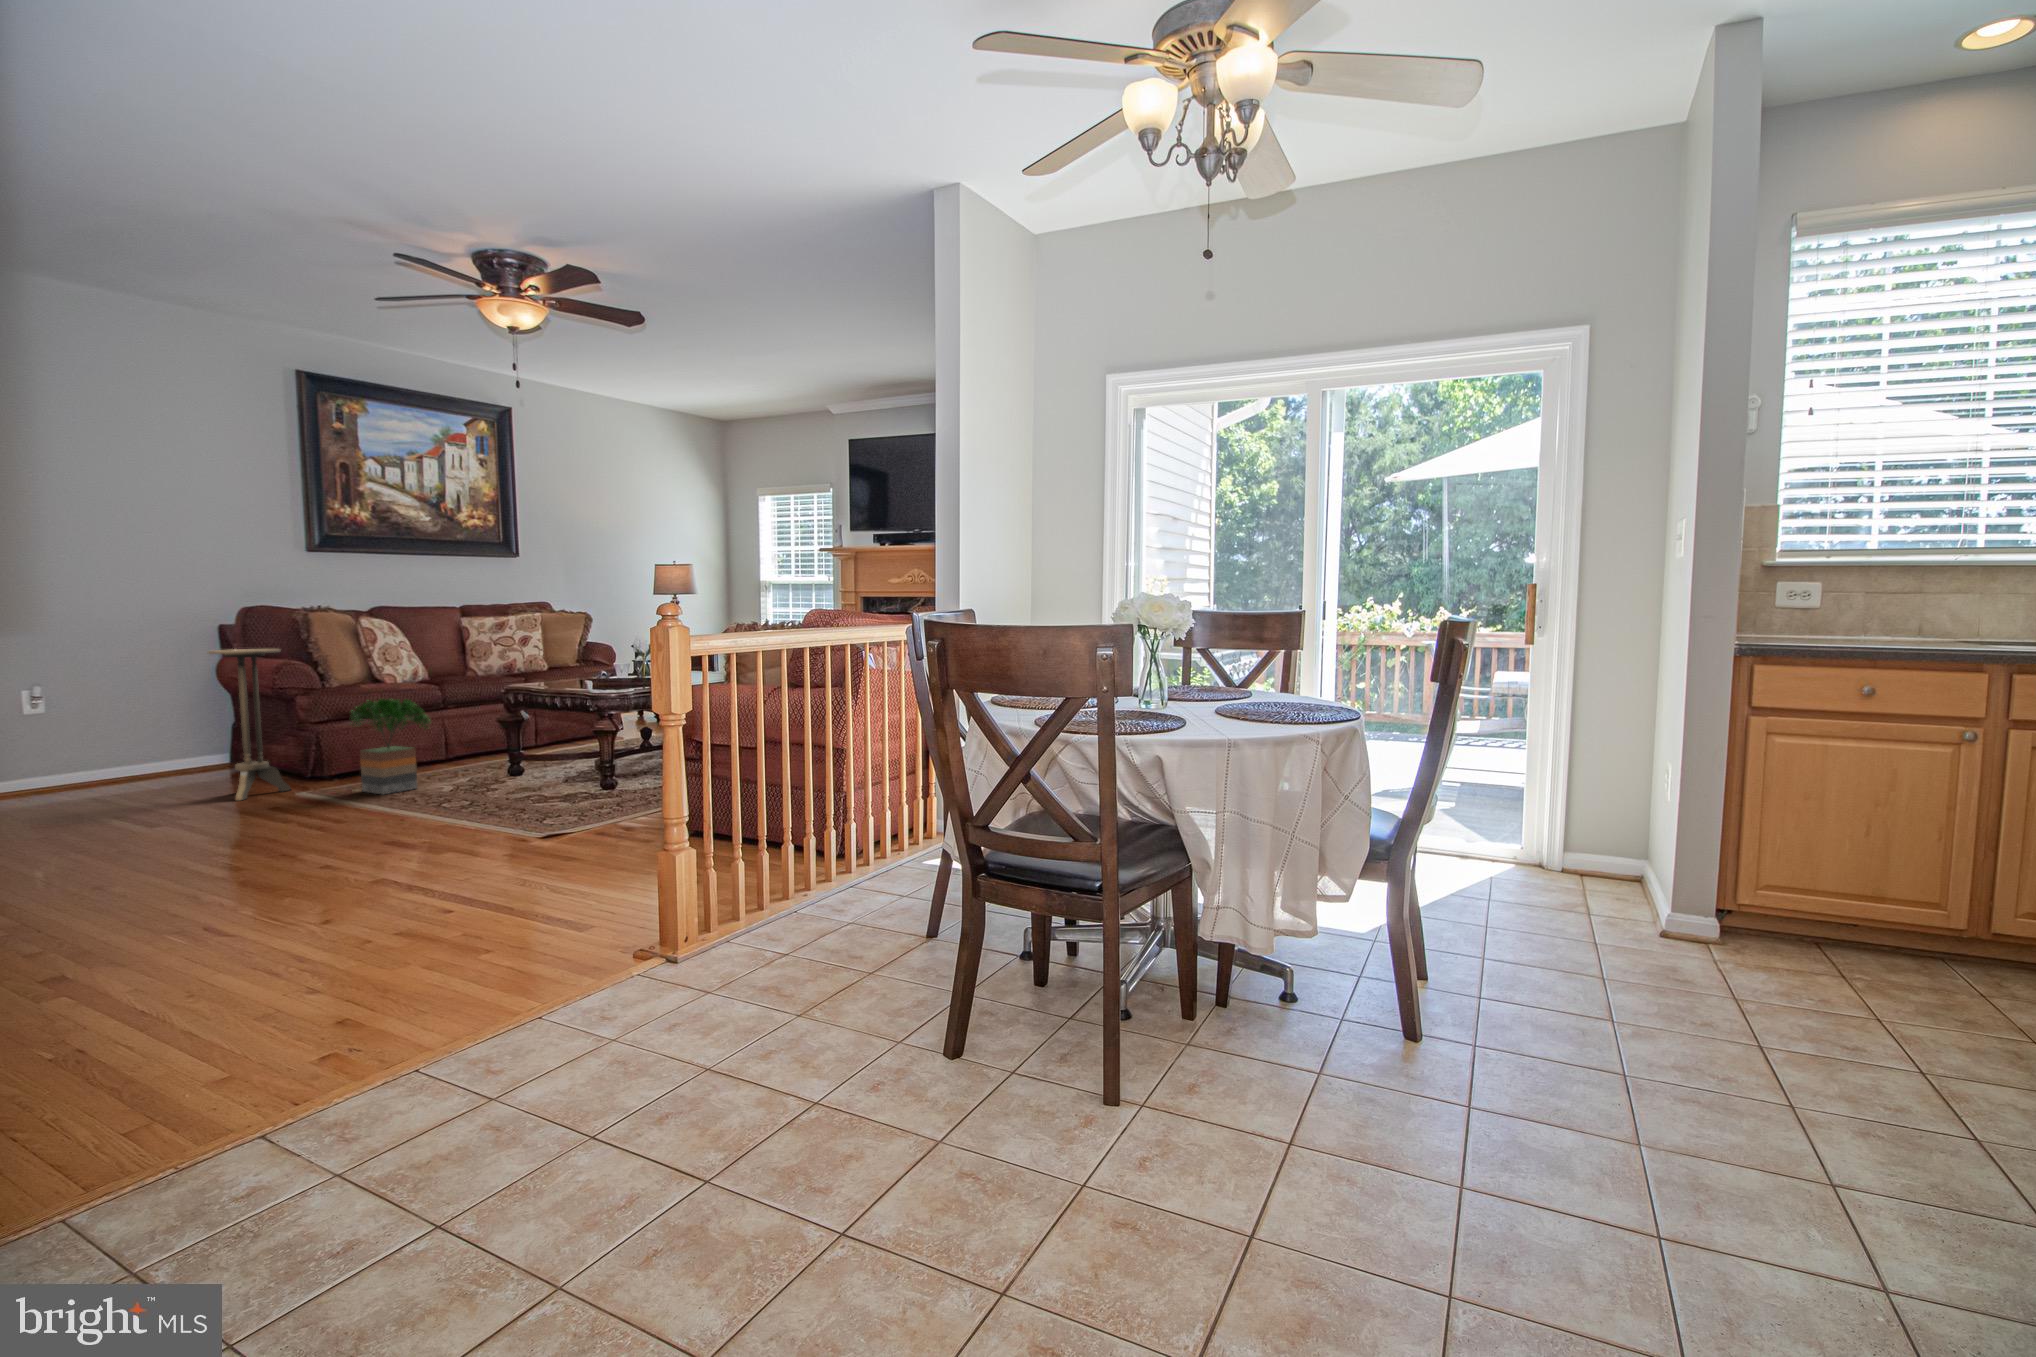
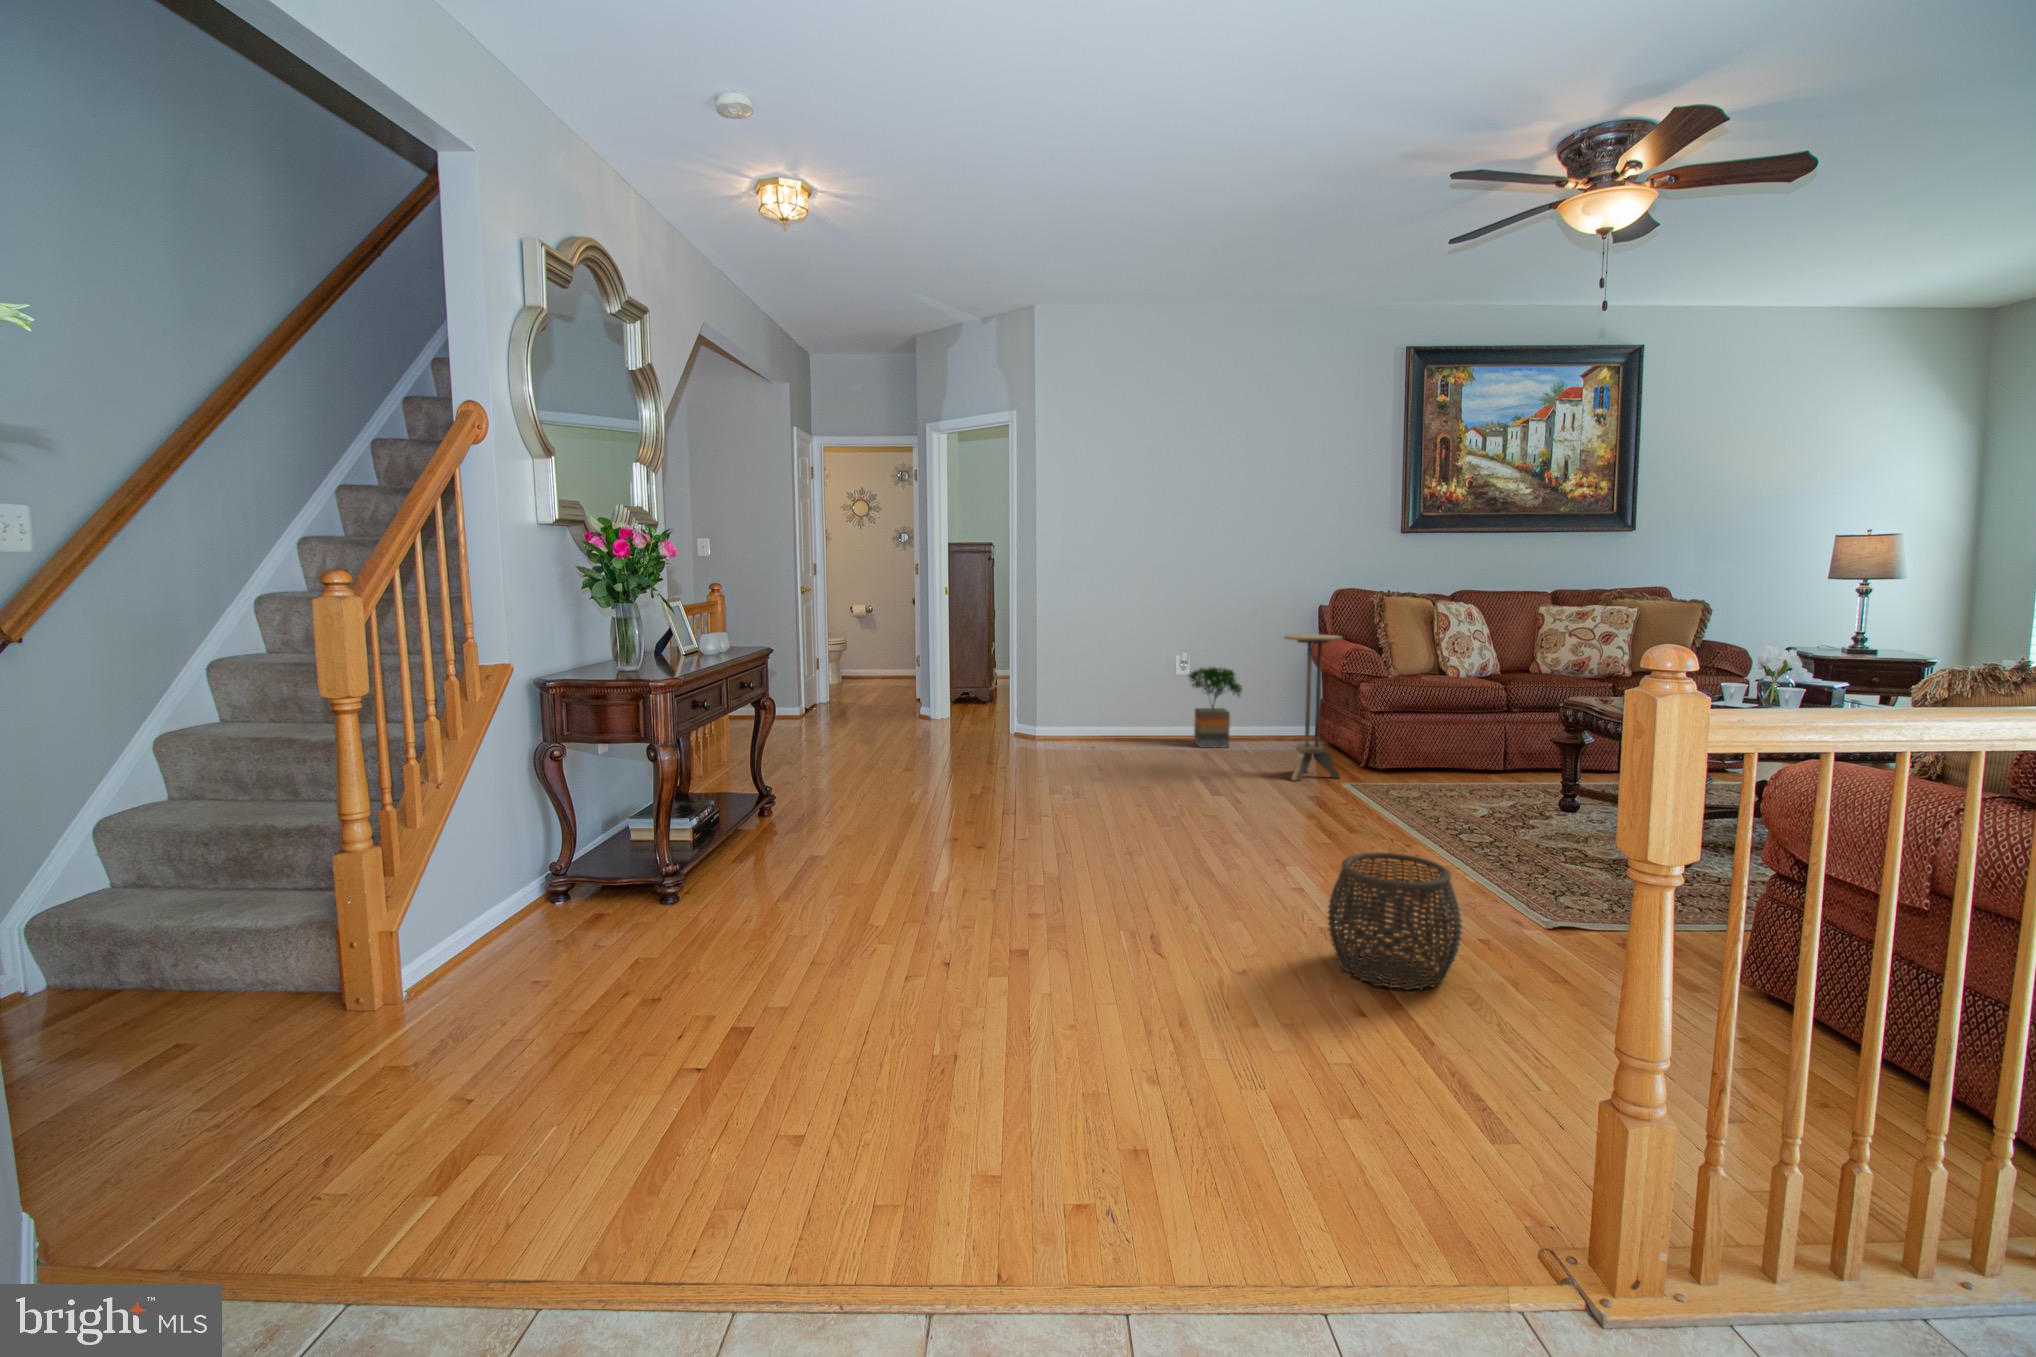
potted tree: present [351,698,430,795] -> present [1188,667,1242,748]
woven basket: none [394,793,509,894] -> present [1328,853,1462,990]

